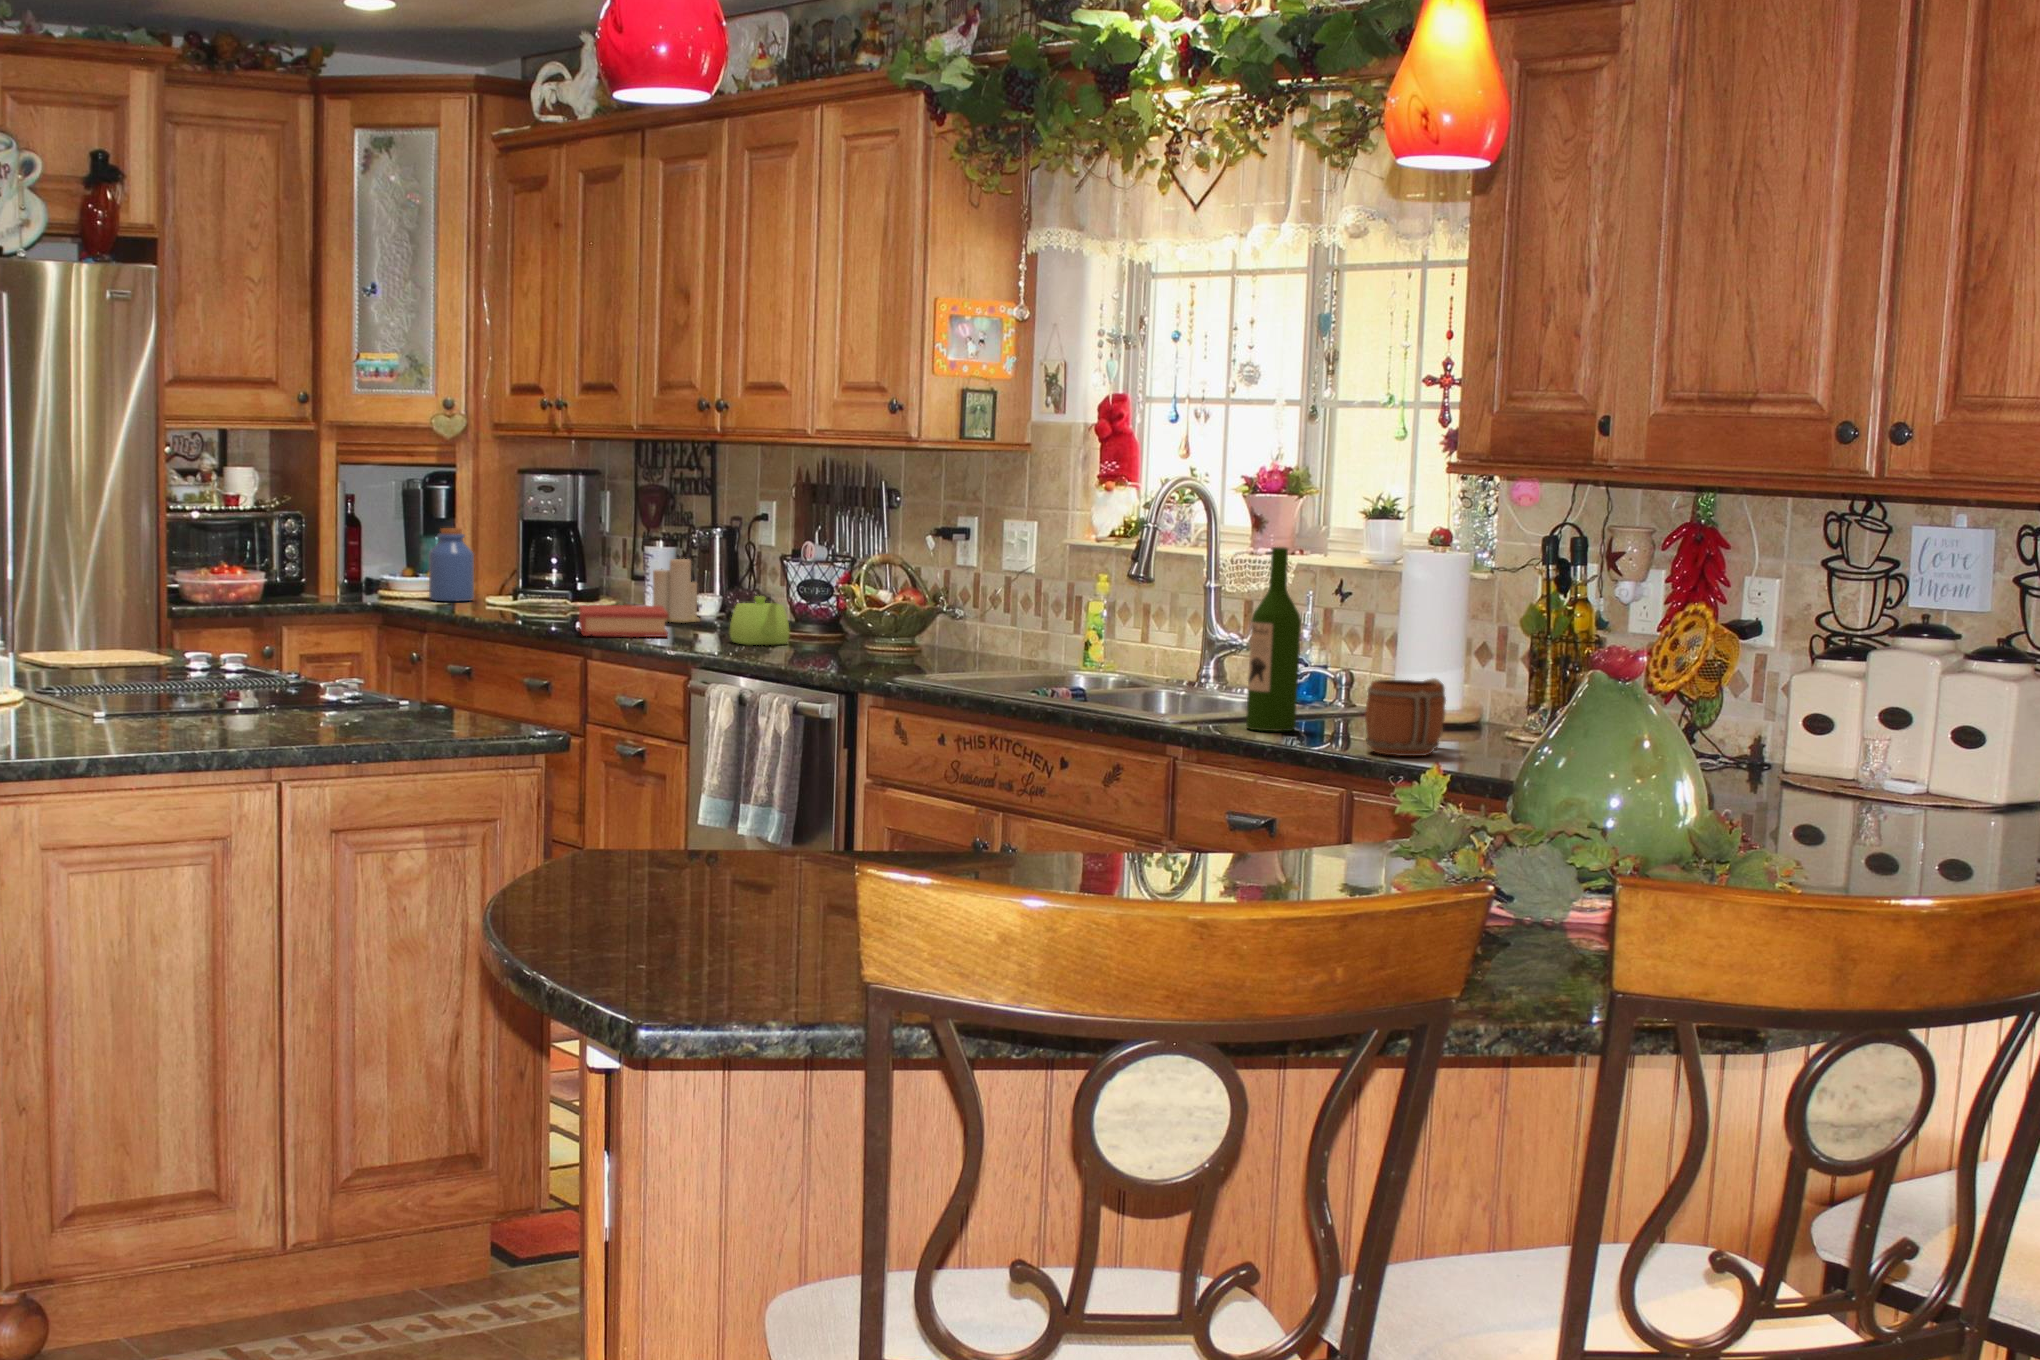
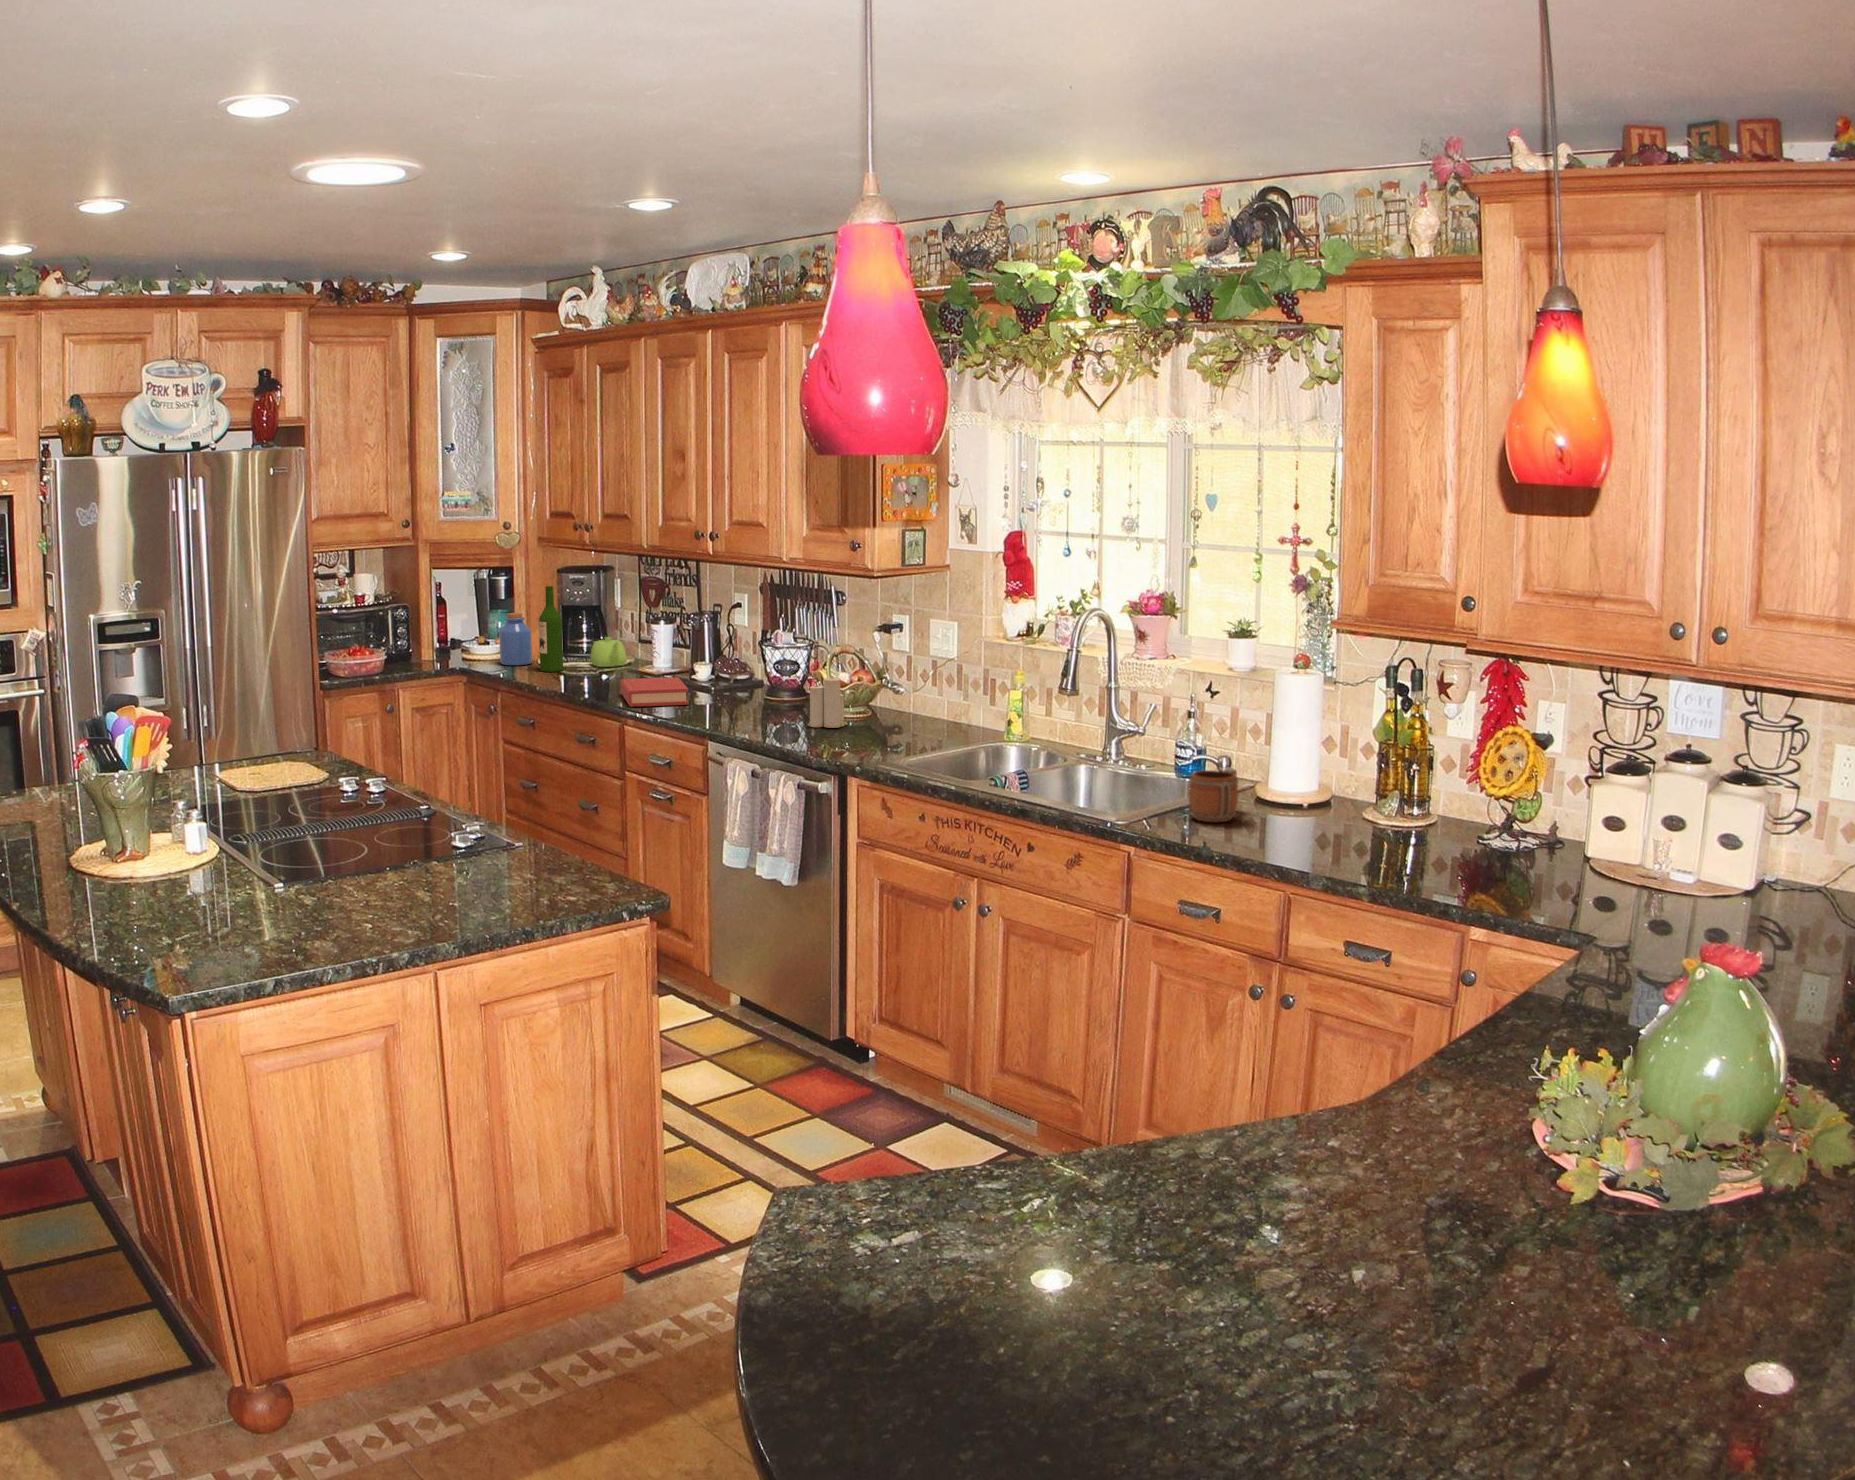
wine bottle: present [1246,547,1301,731] -> present [539,586,563,672]
candle: present [653,559,699,622] -> present [808,677,847,728]
teapot: present [729,596,790,645] -> present [590,637,627,667]

